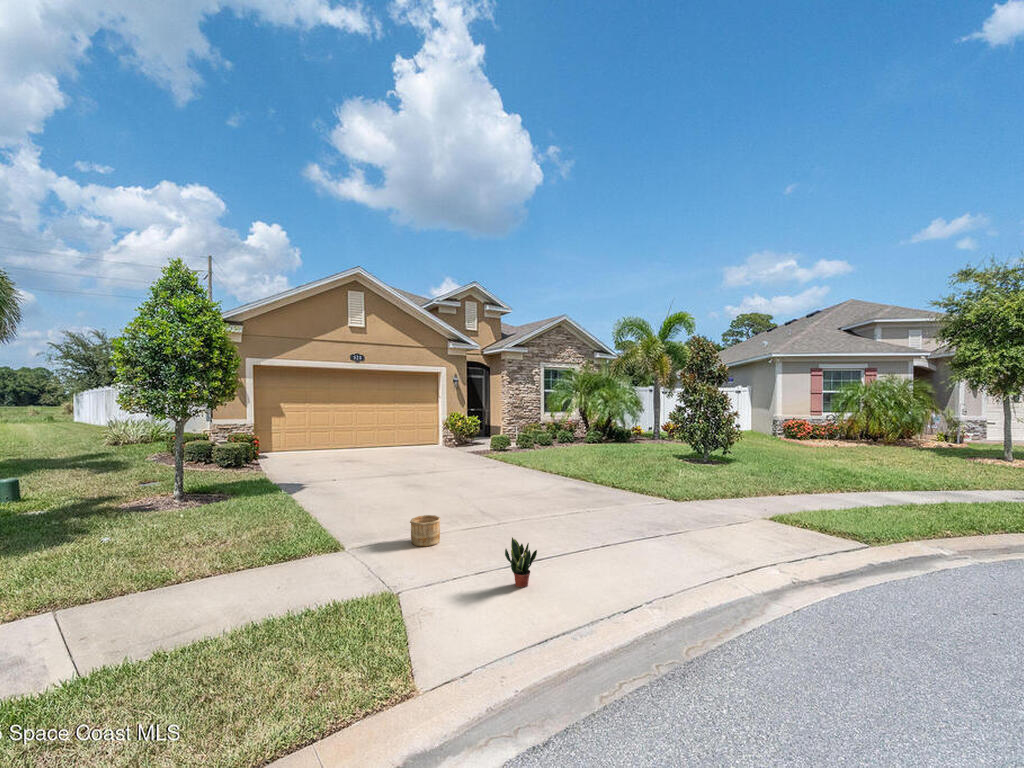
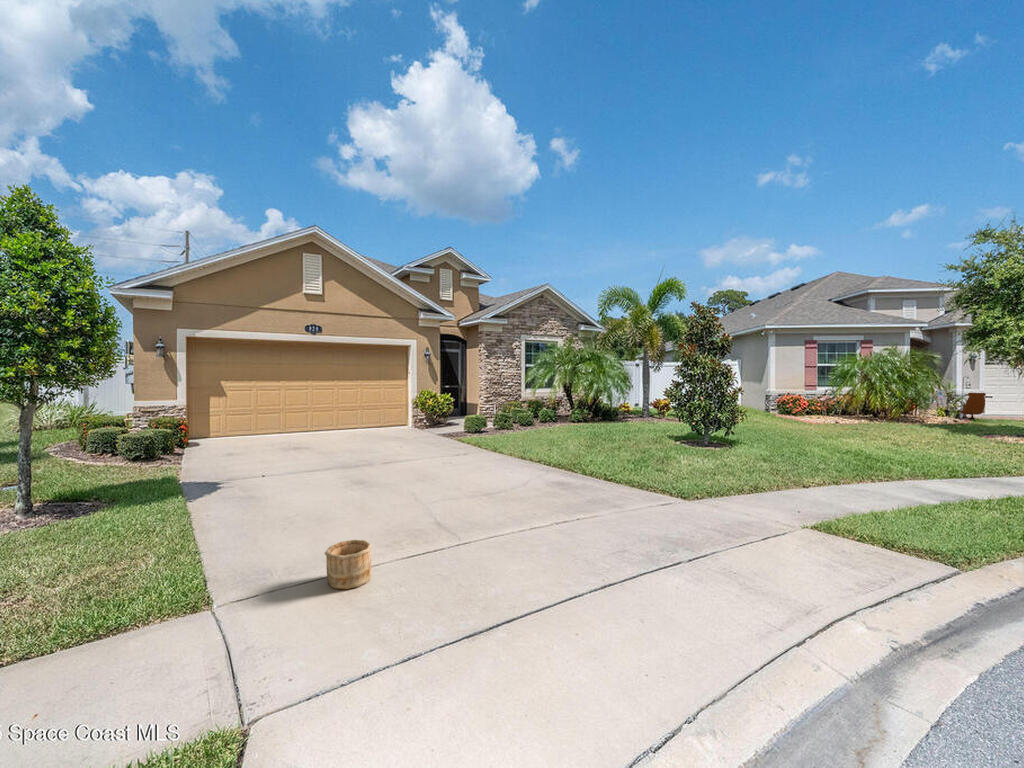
lounge chair: none [960,419,984,446] -> present [960,393,986,421]
potted plant: present [505,537,537,588] -> none [453,599,506,683]

